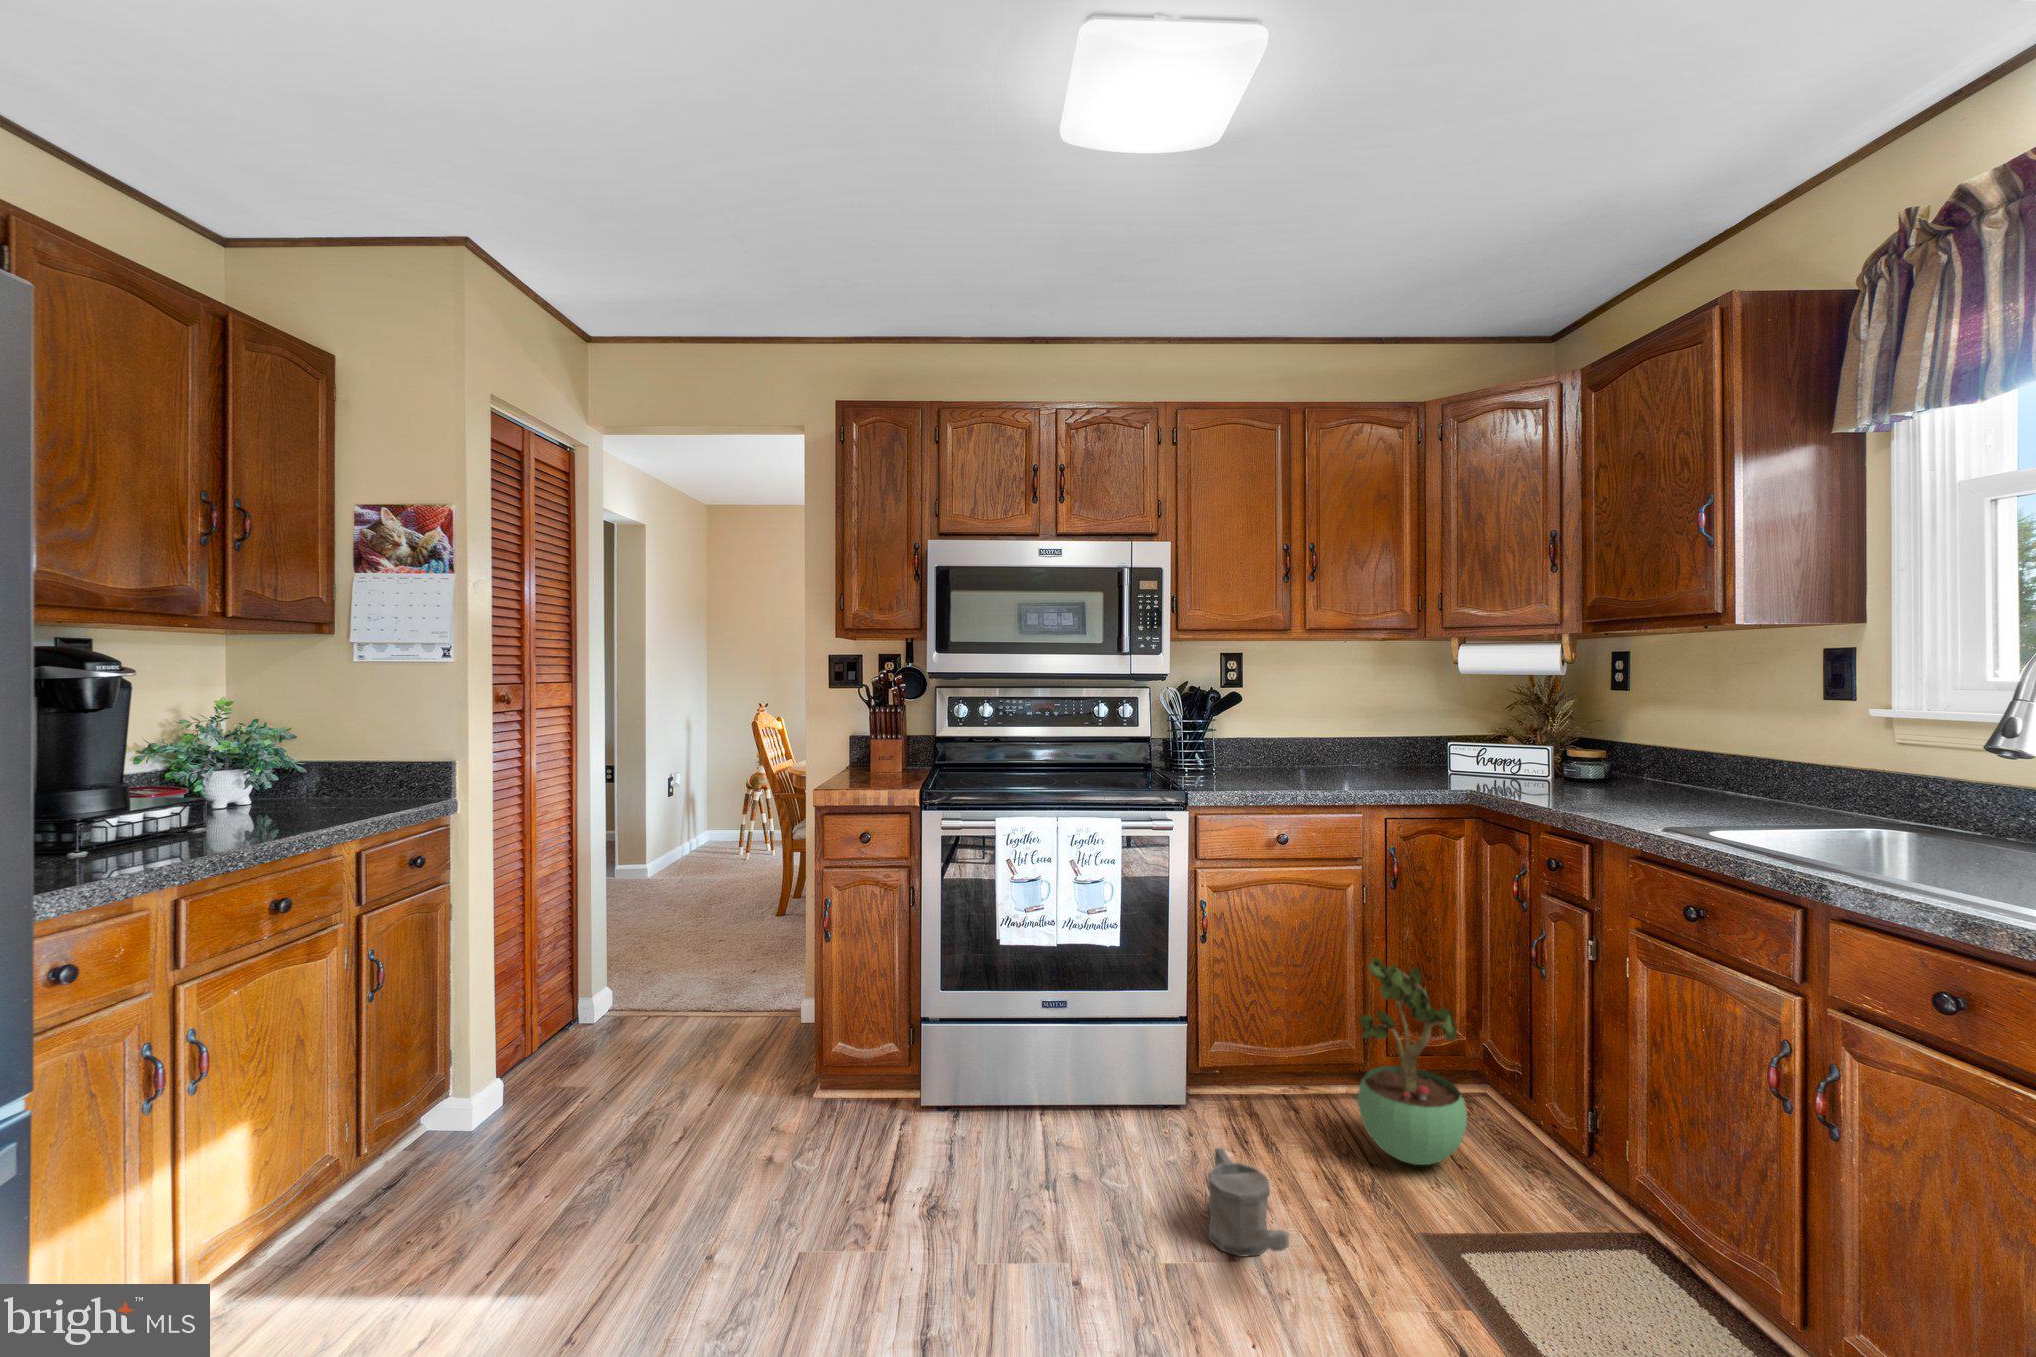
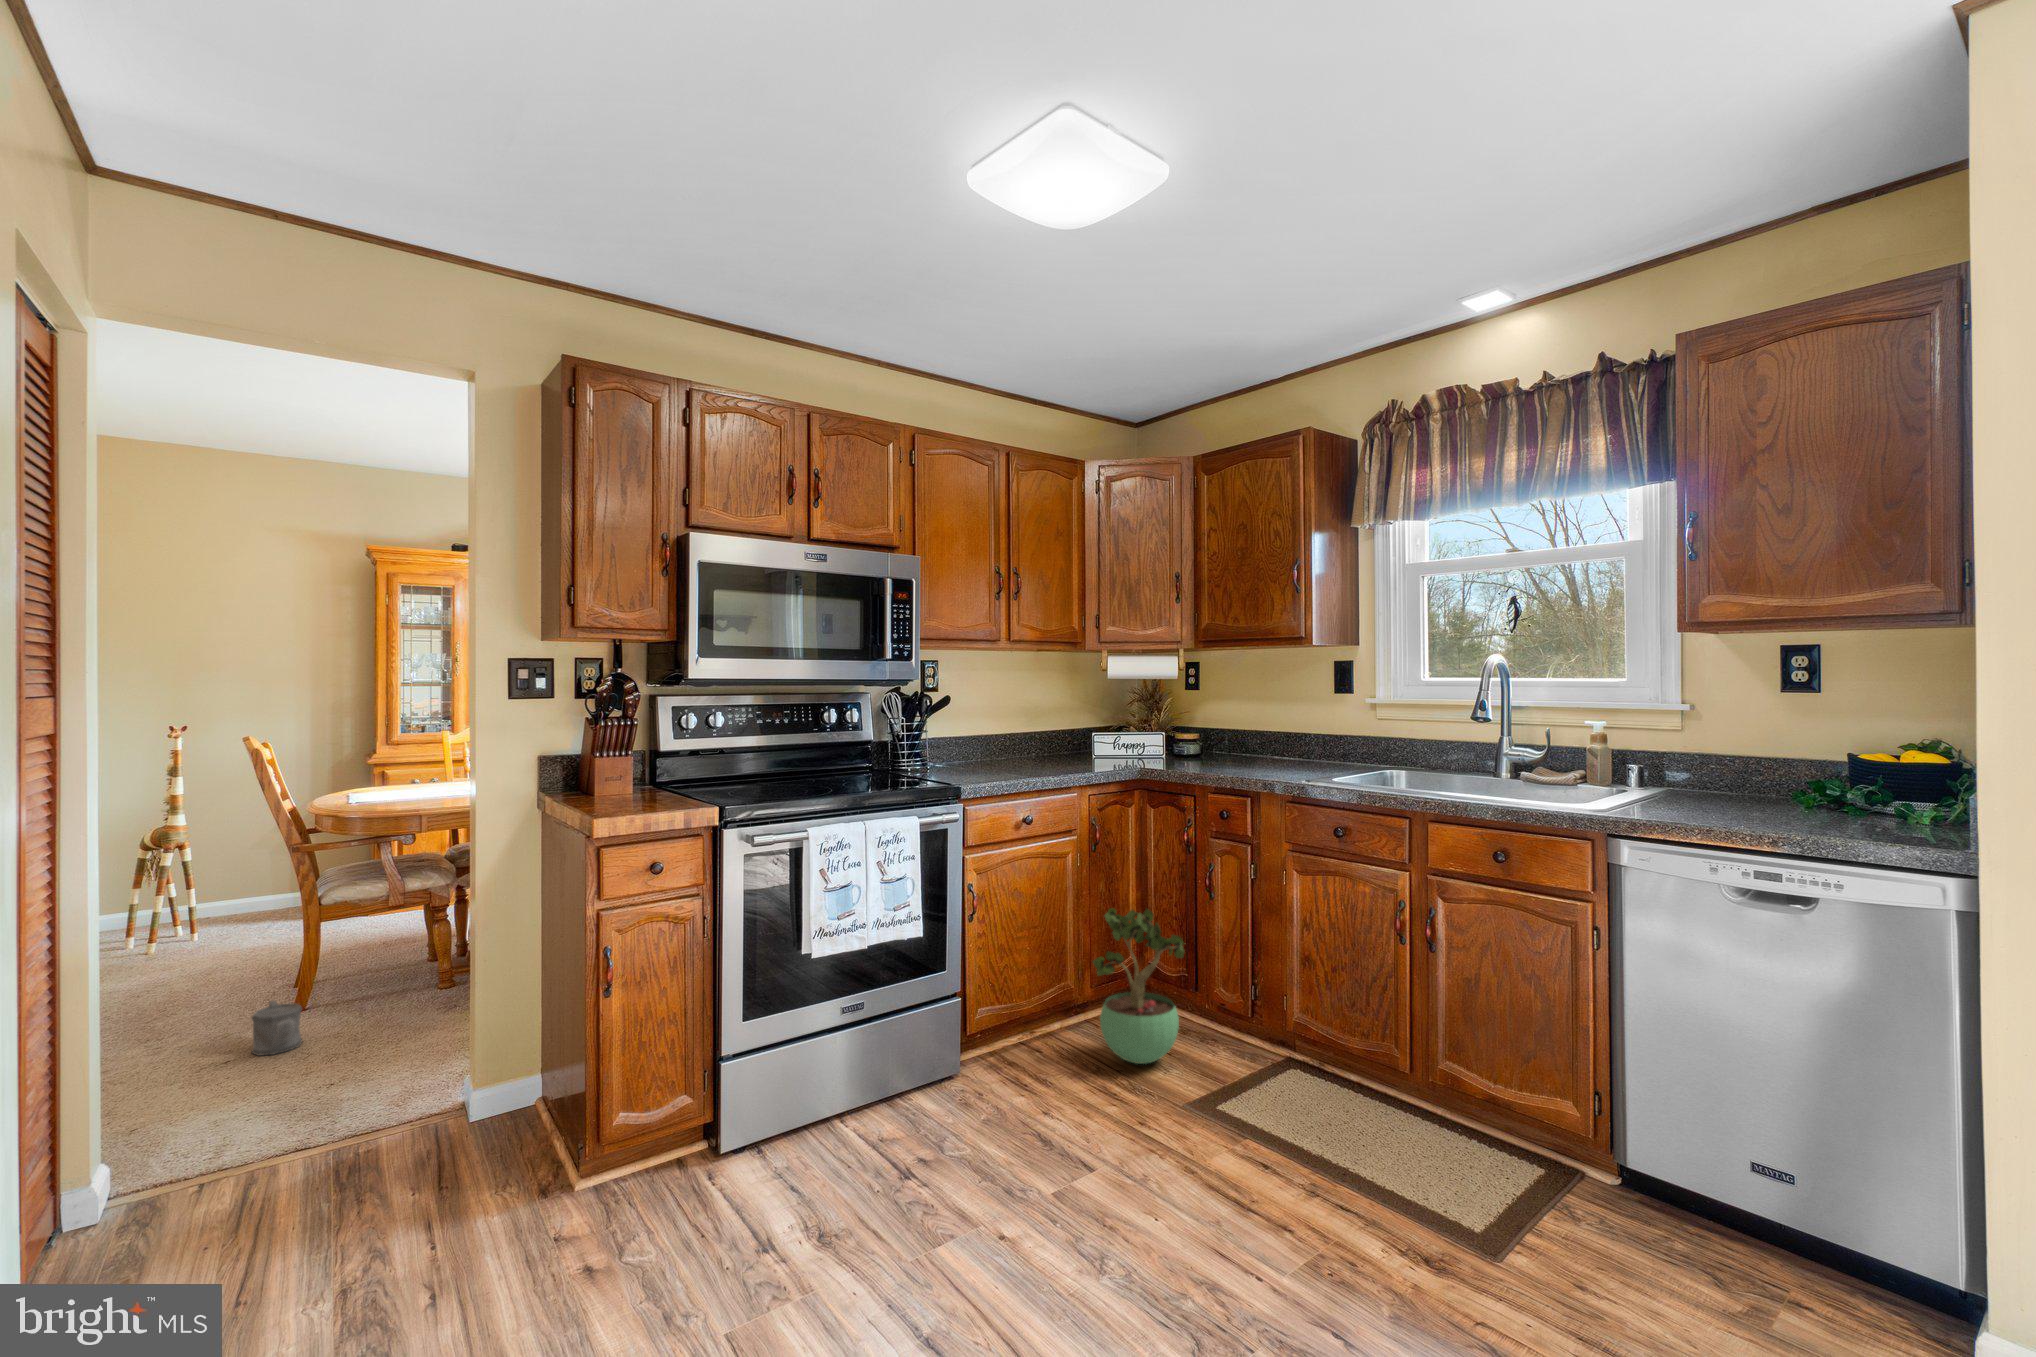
watering can: present [1209,1148,1289,1257] -> present [252,1001,302,1056]

